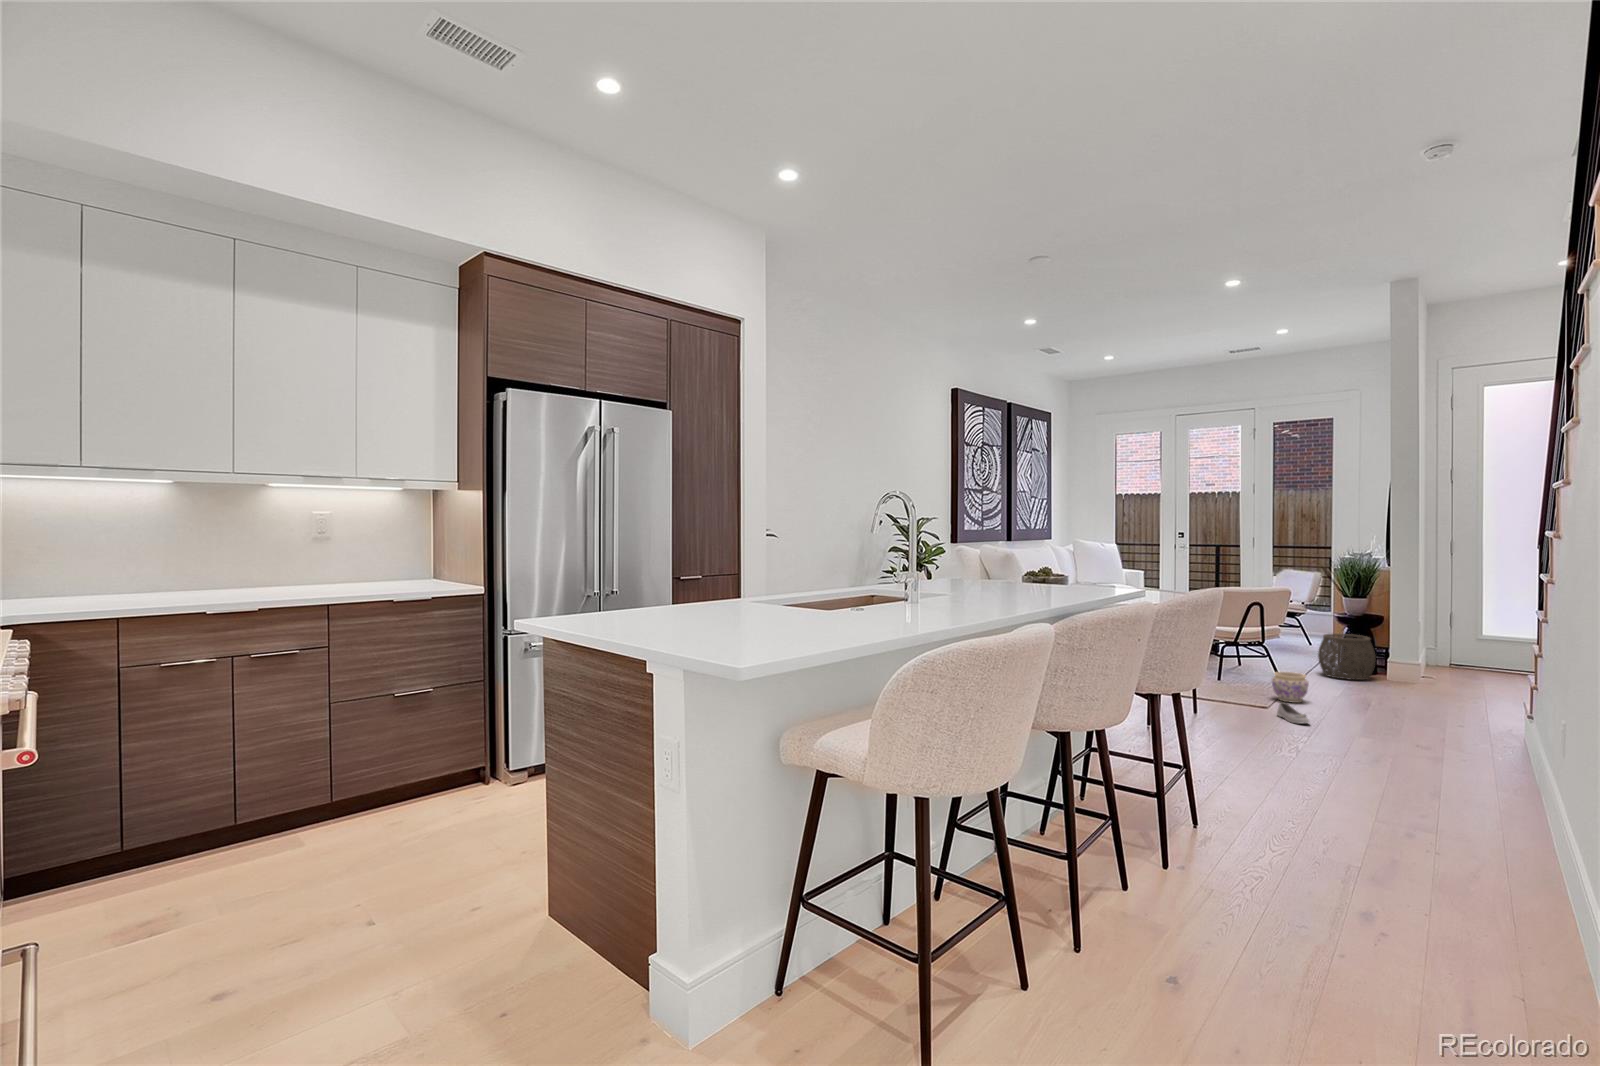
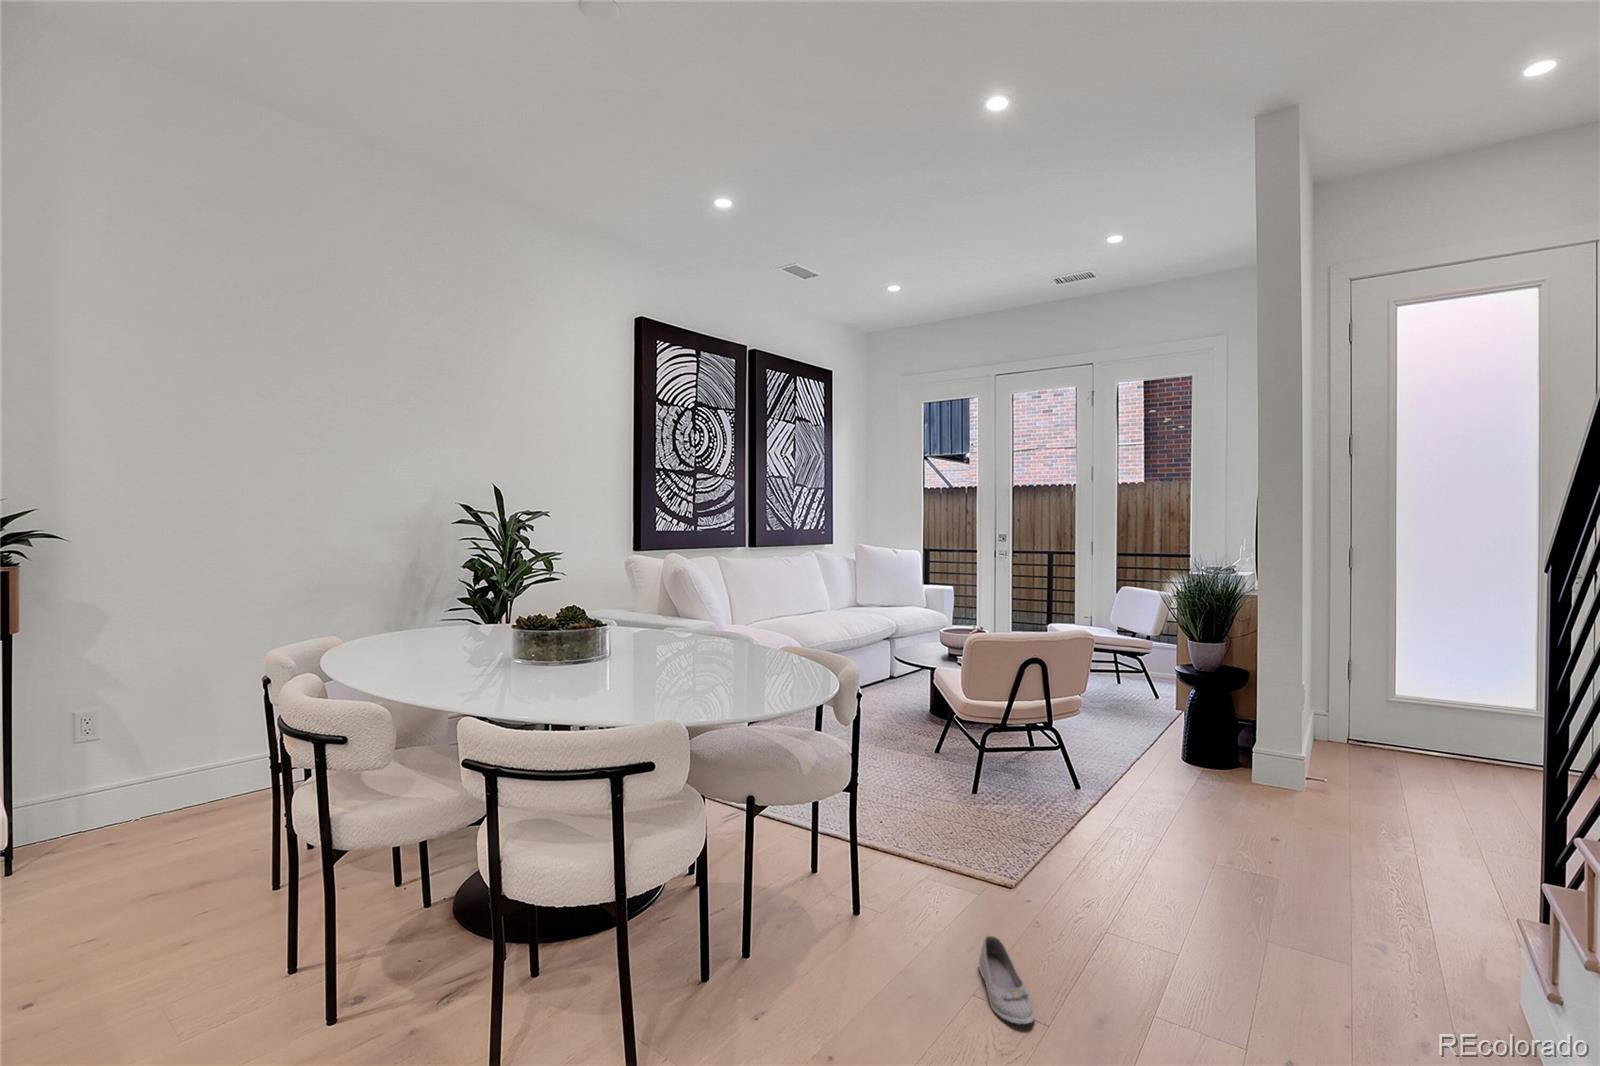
woven basket: present [1318,634,1375,680] -> none [1139,710,1235,802]
planter: present [1272,672,1309,703] -> none [1011,820,1081,897]

